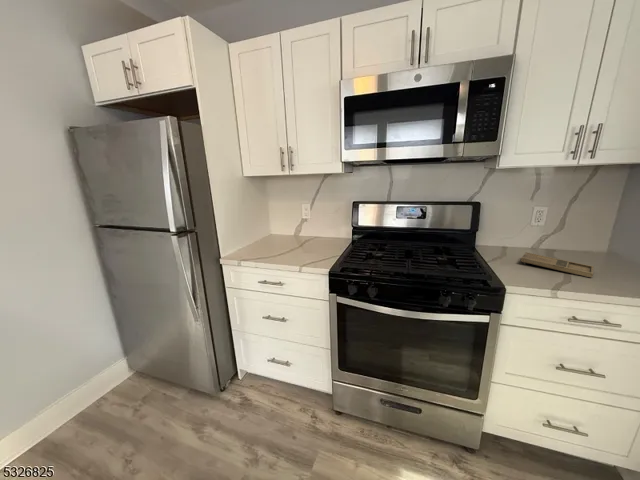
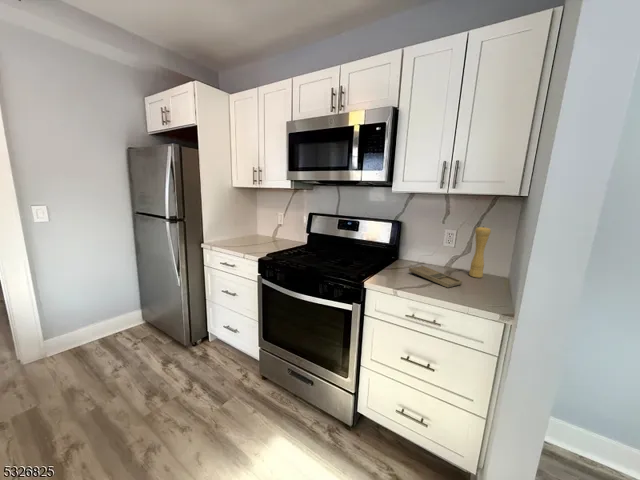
pepper mill: none [570,201,601,258] -> present [469,227,491,278]

